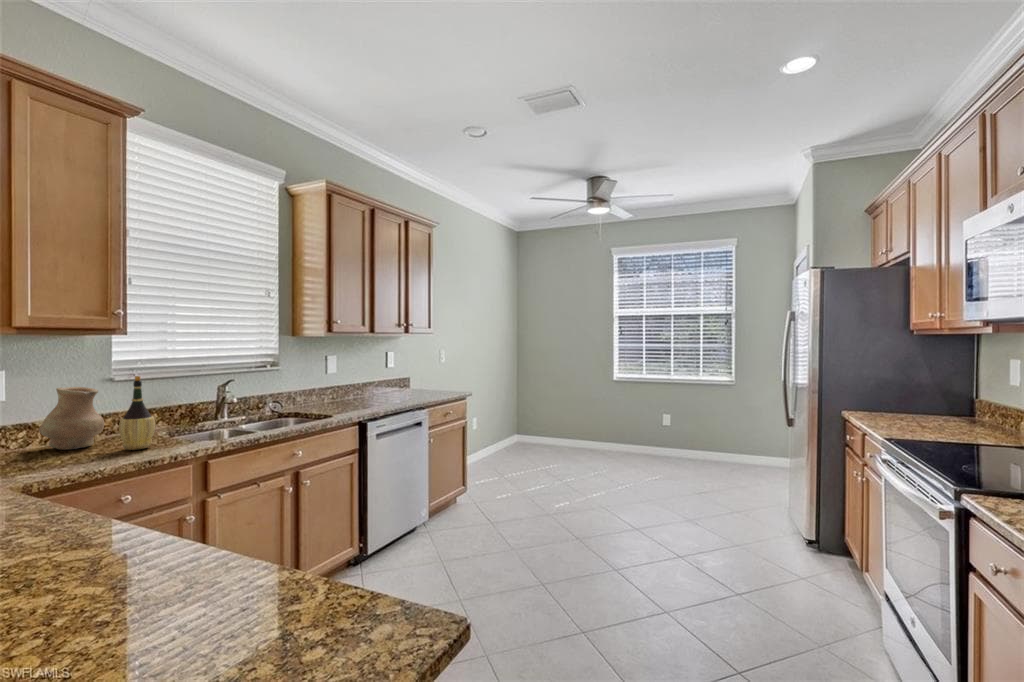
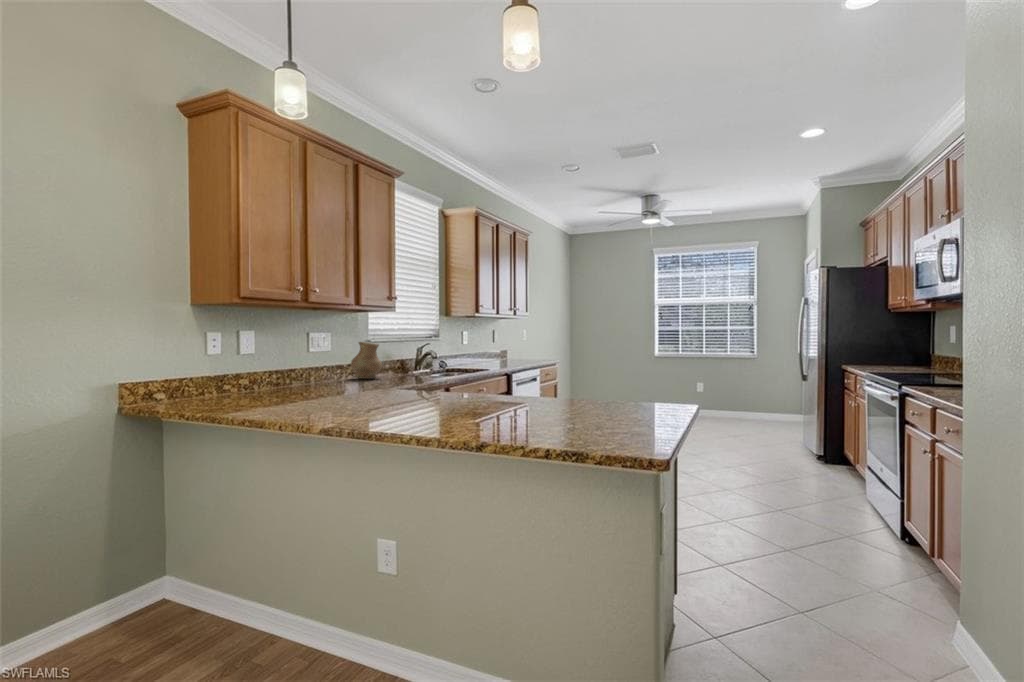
wine bottle: present [119,376,155,450] -> none [399,334,417,379]

